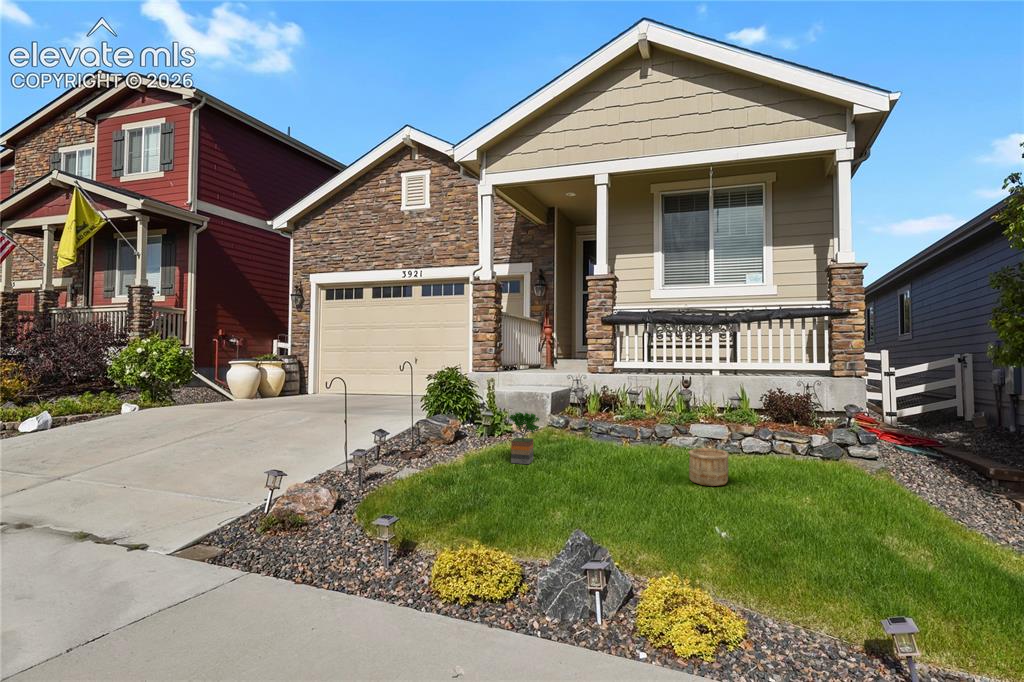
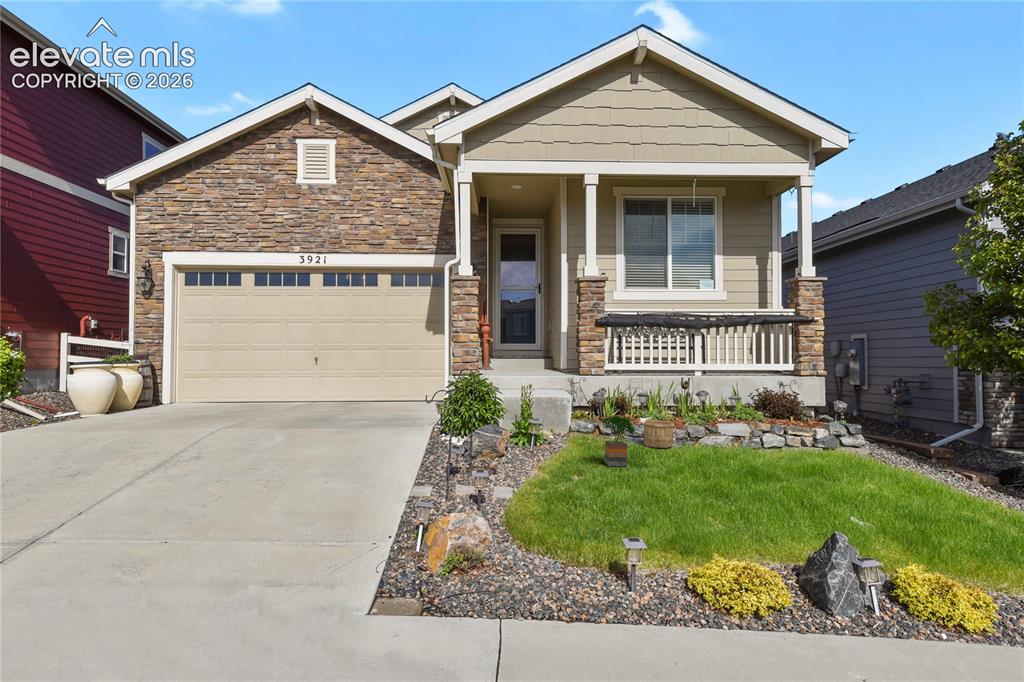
wooden bucket: present [688,448,730,486] -> present [643,420,674,448]

